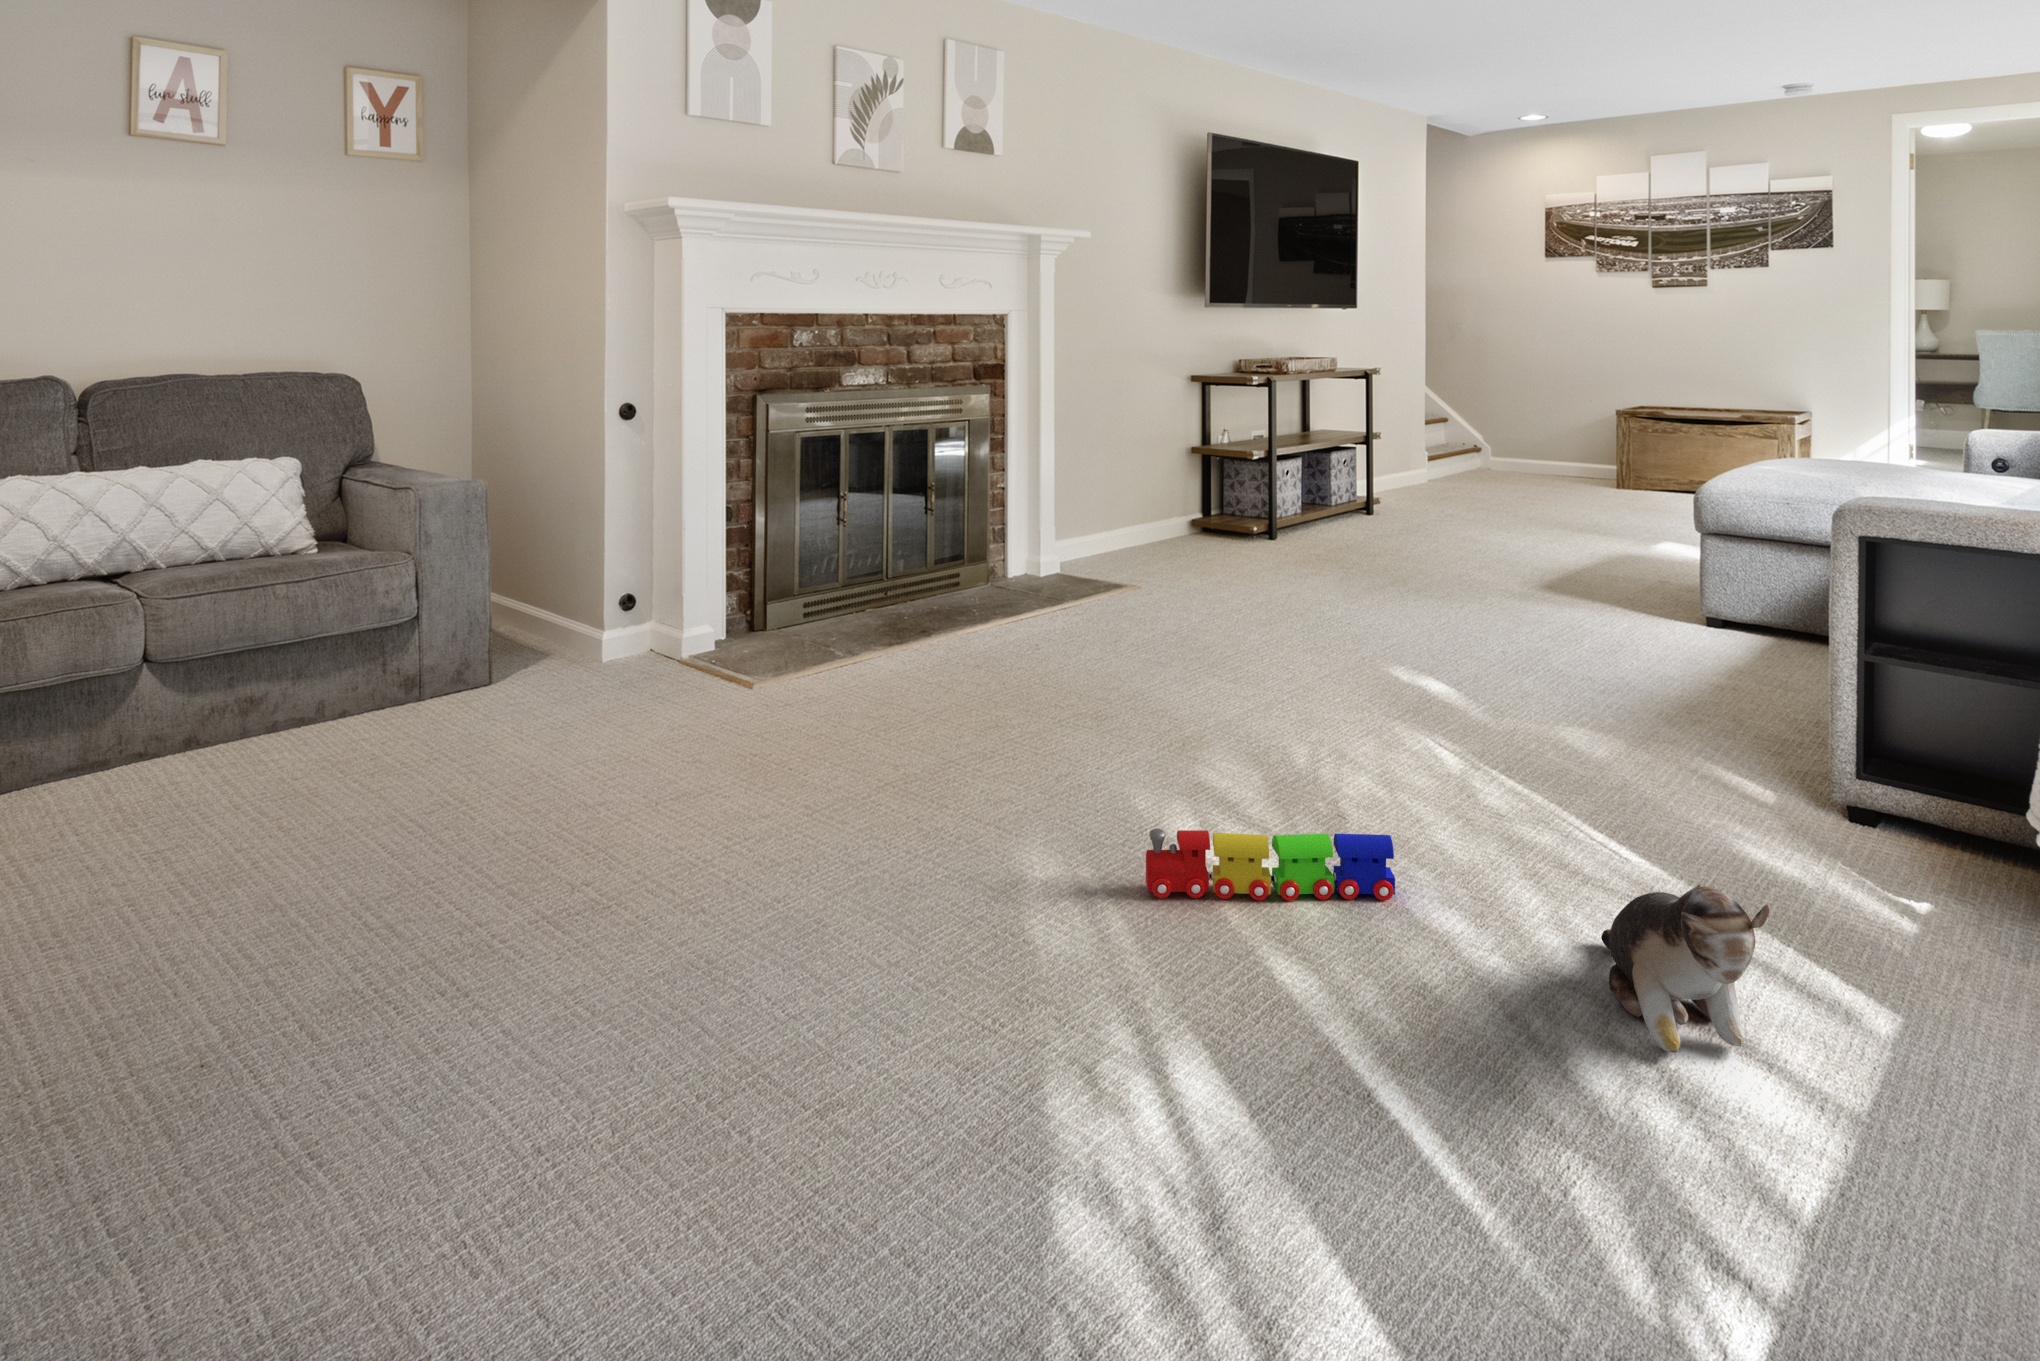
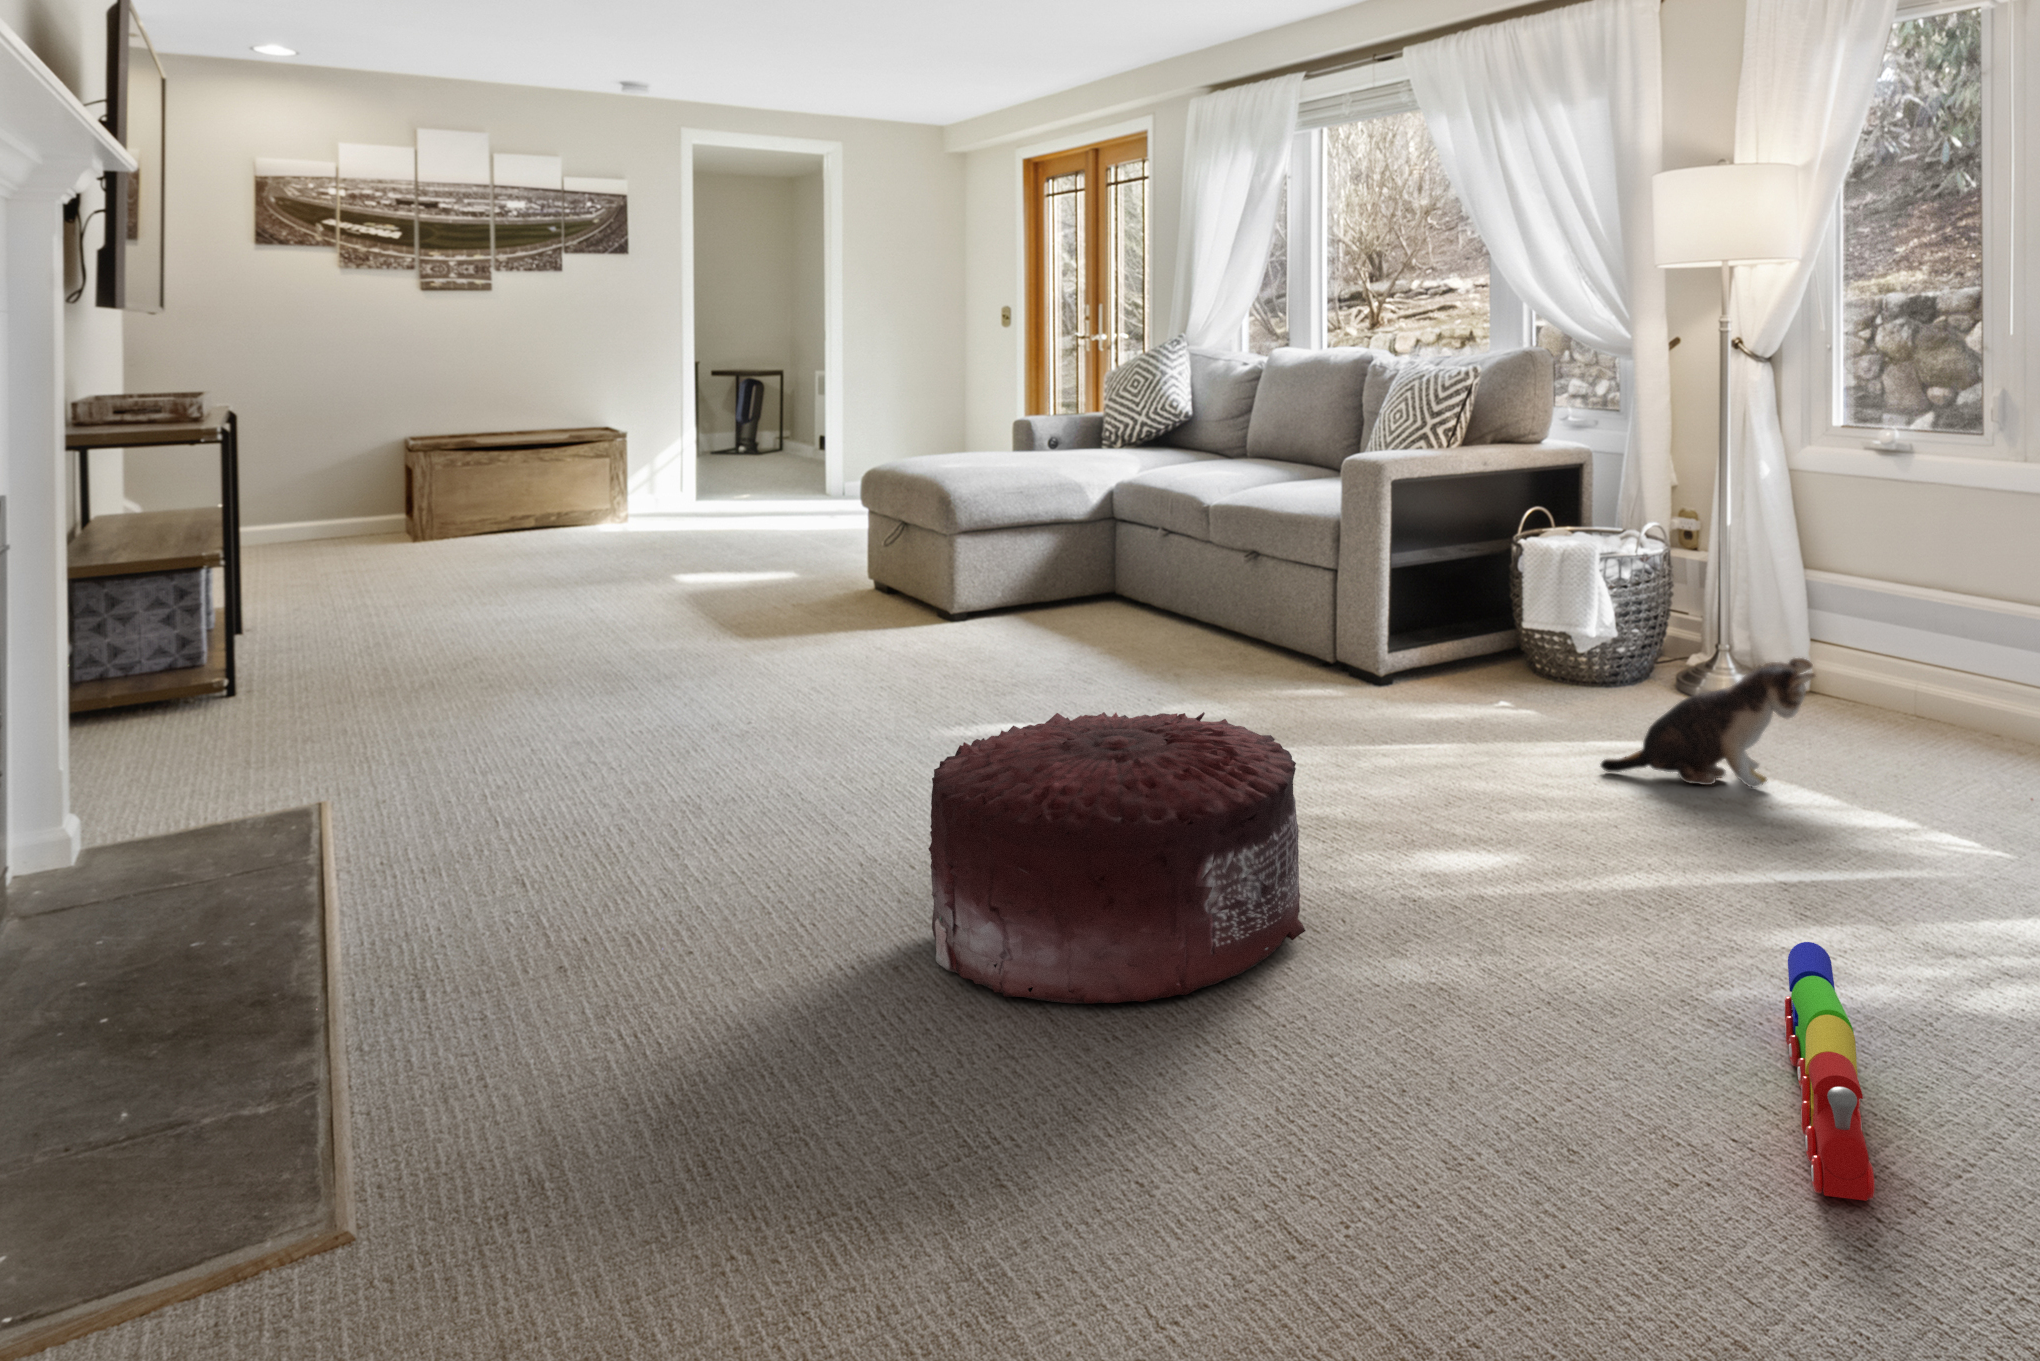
pouf: none [873,633,1141,835] -> present [928,712,1305,1004]
toy train: present [1146,829,1395,901] -> present [1784,942,1875,1201]

